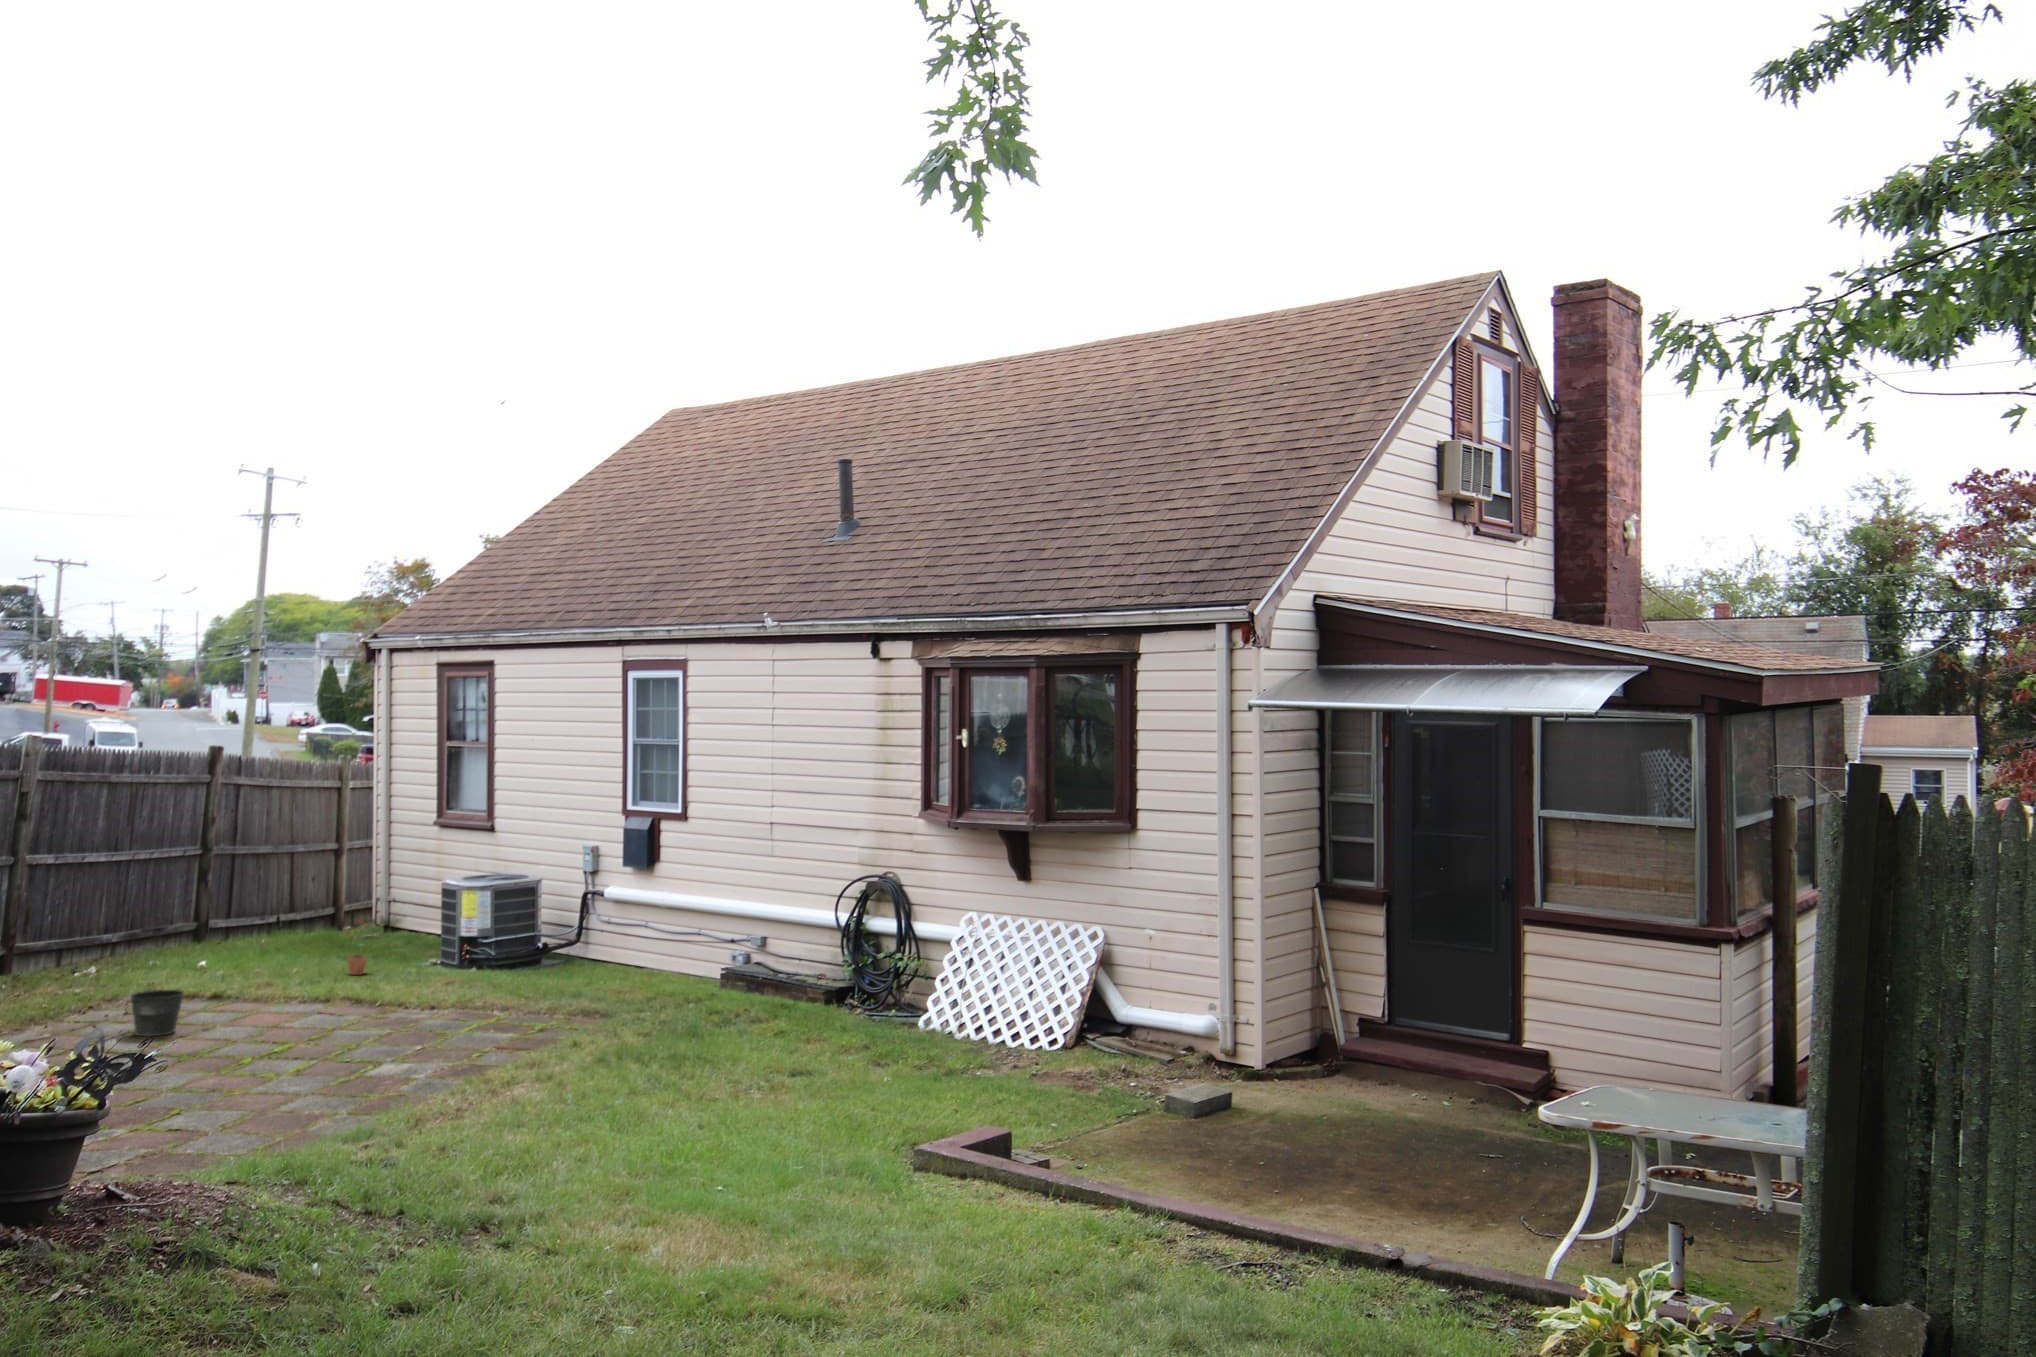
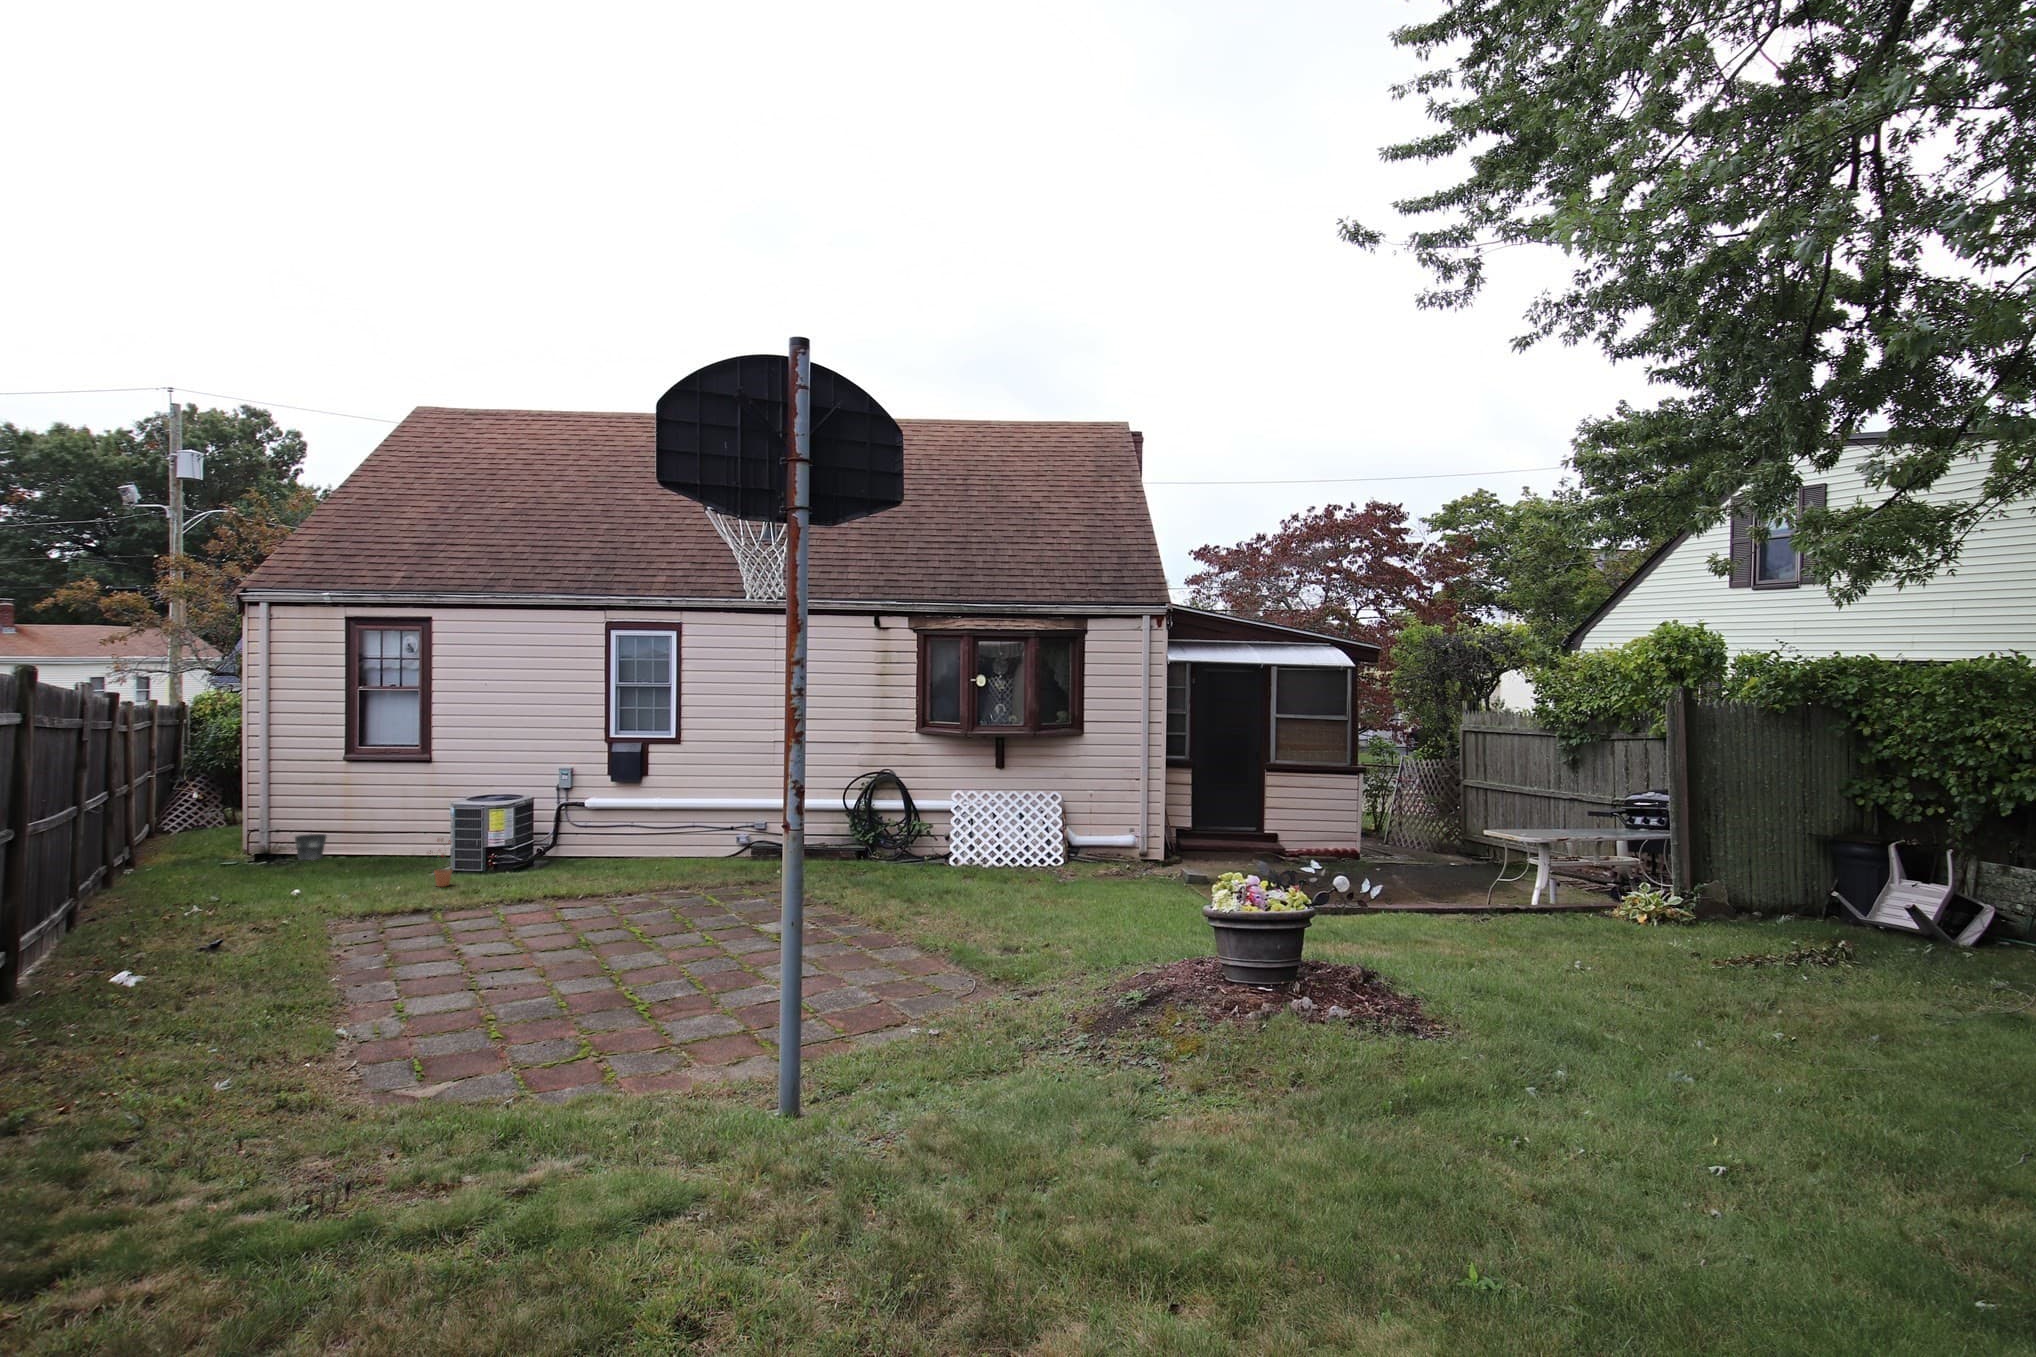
bucket: present [126,990,184,1036] -> present [295,834,327,860]

